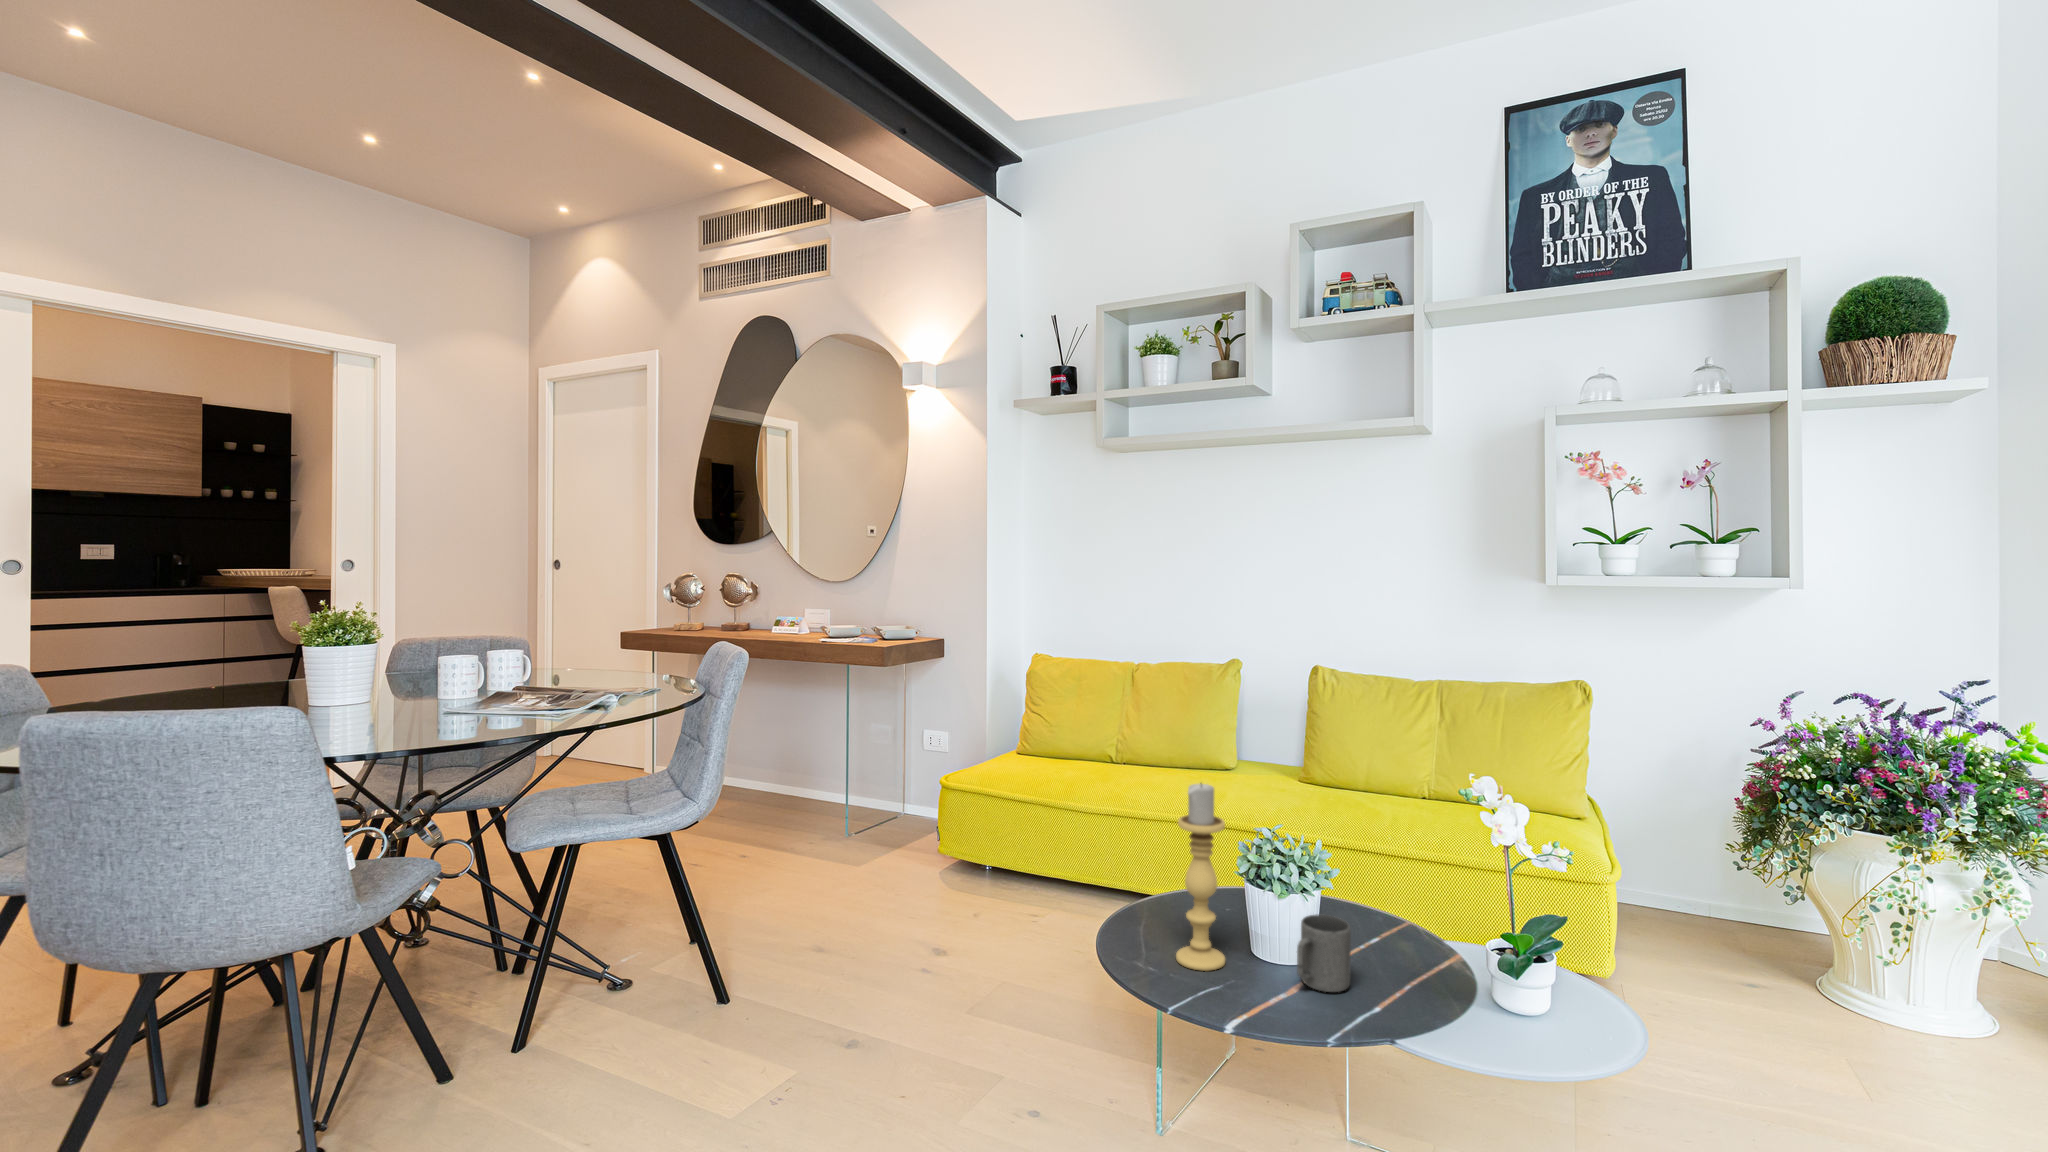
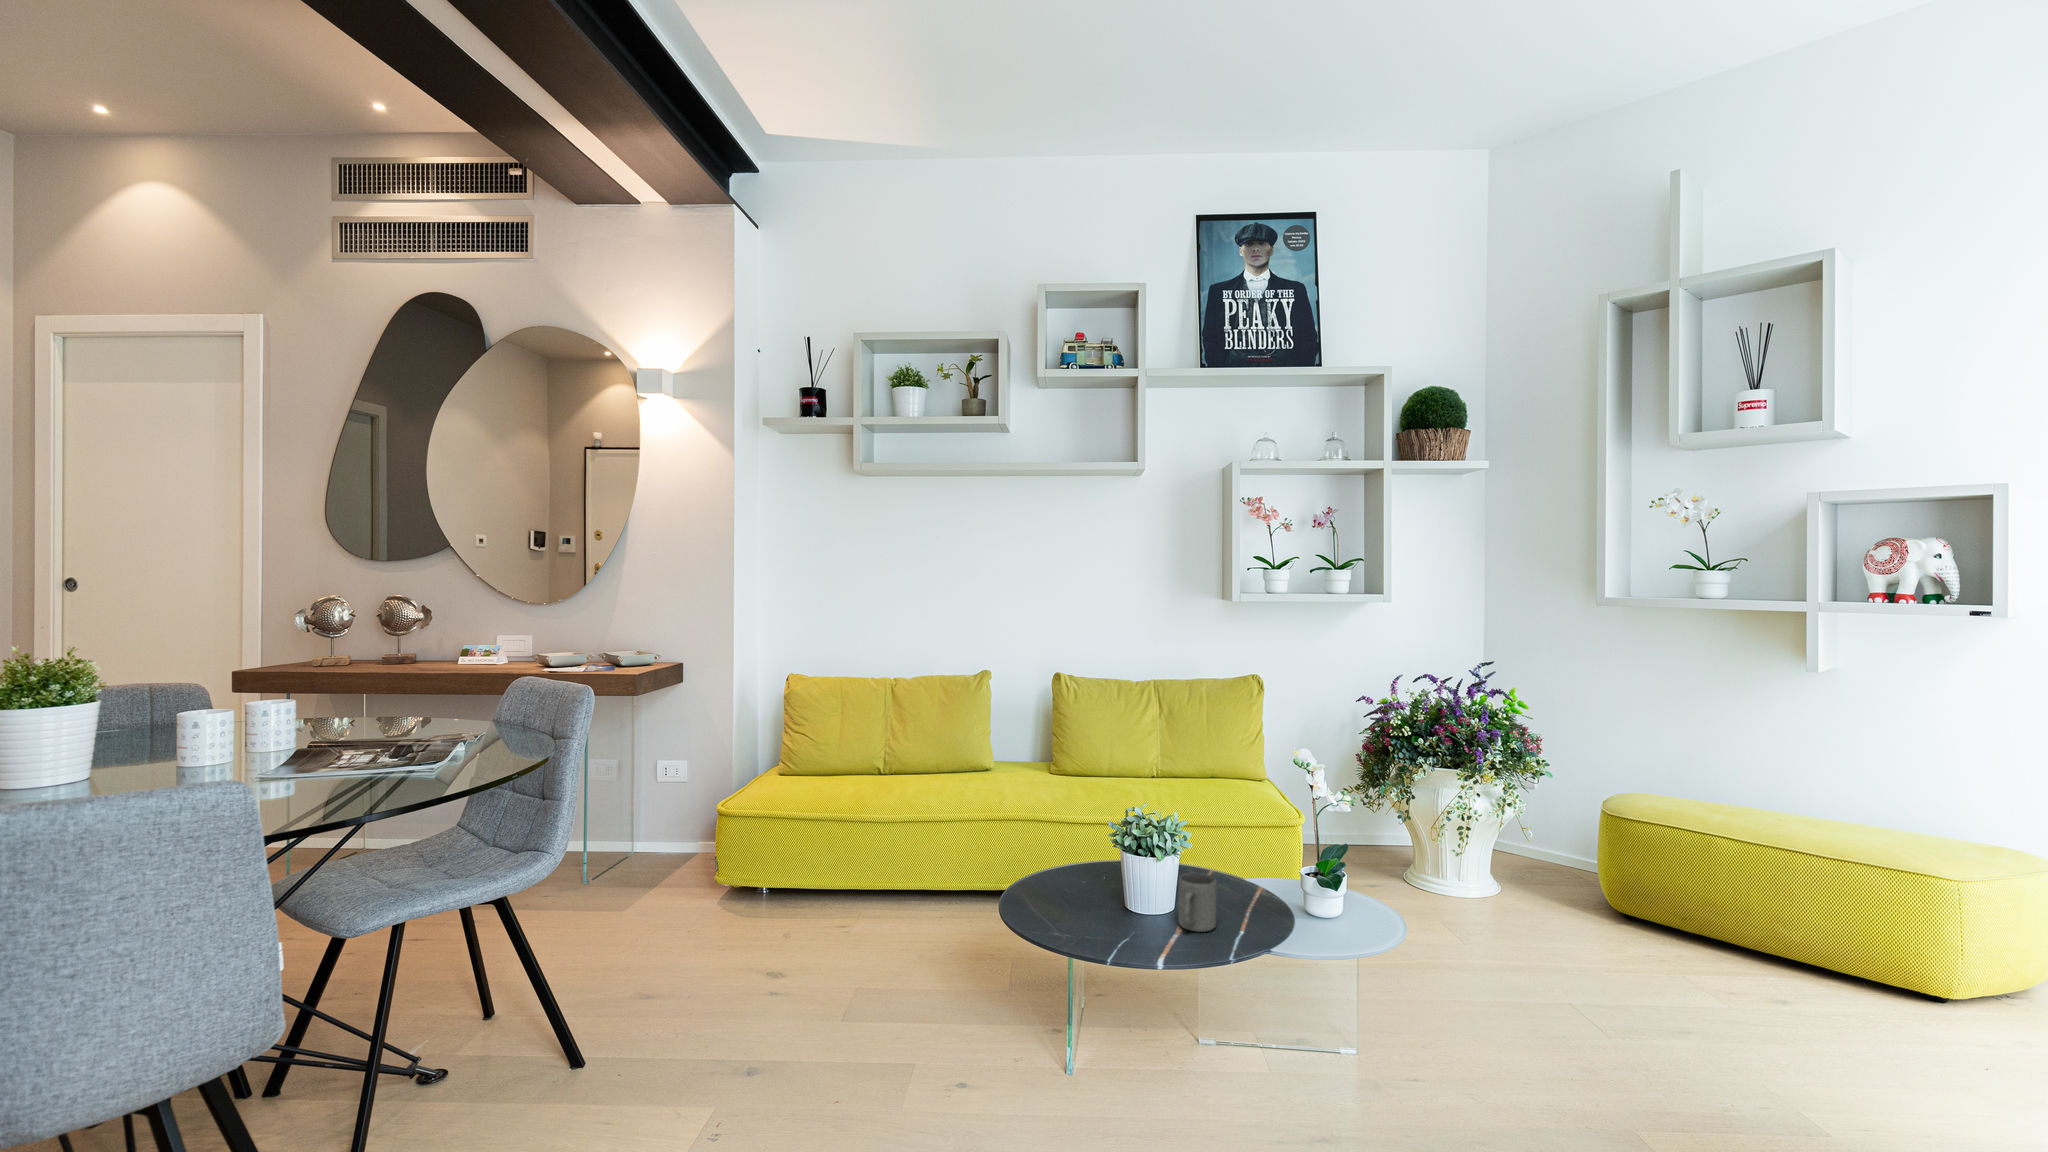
candle holder: present [1176,783,1225,971] -> none [1079,778,1119,934]

